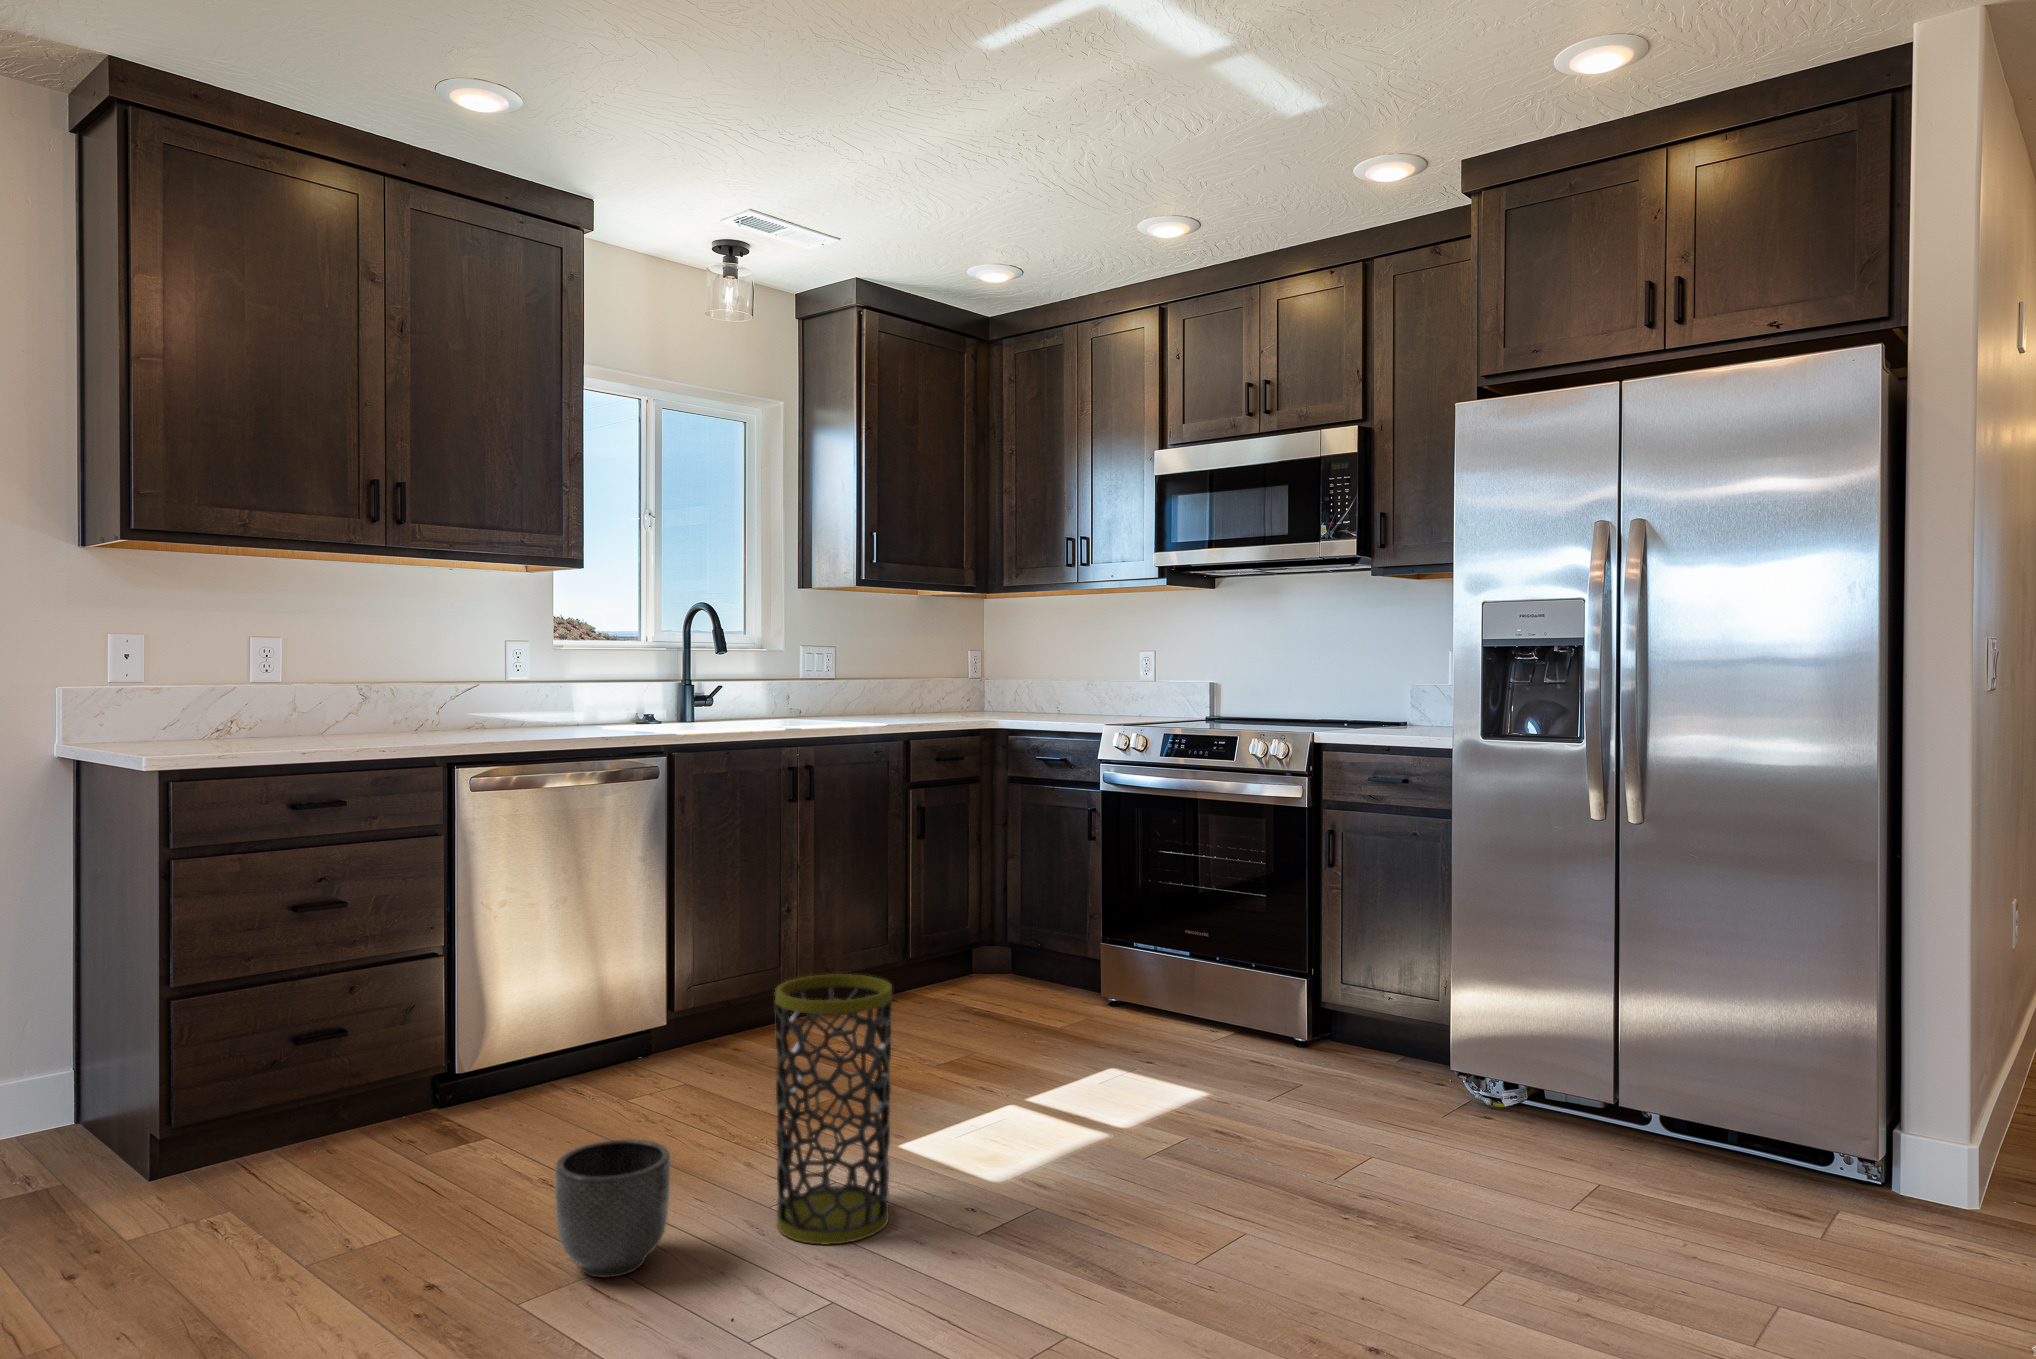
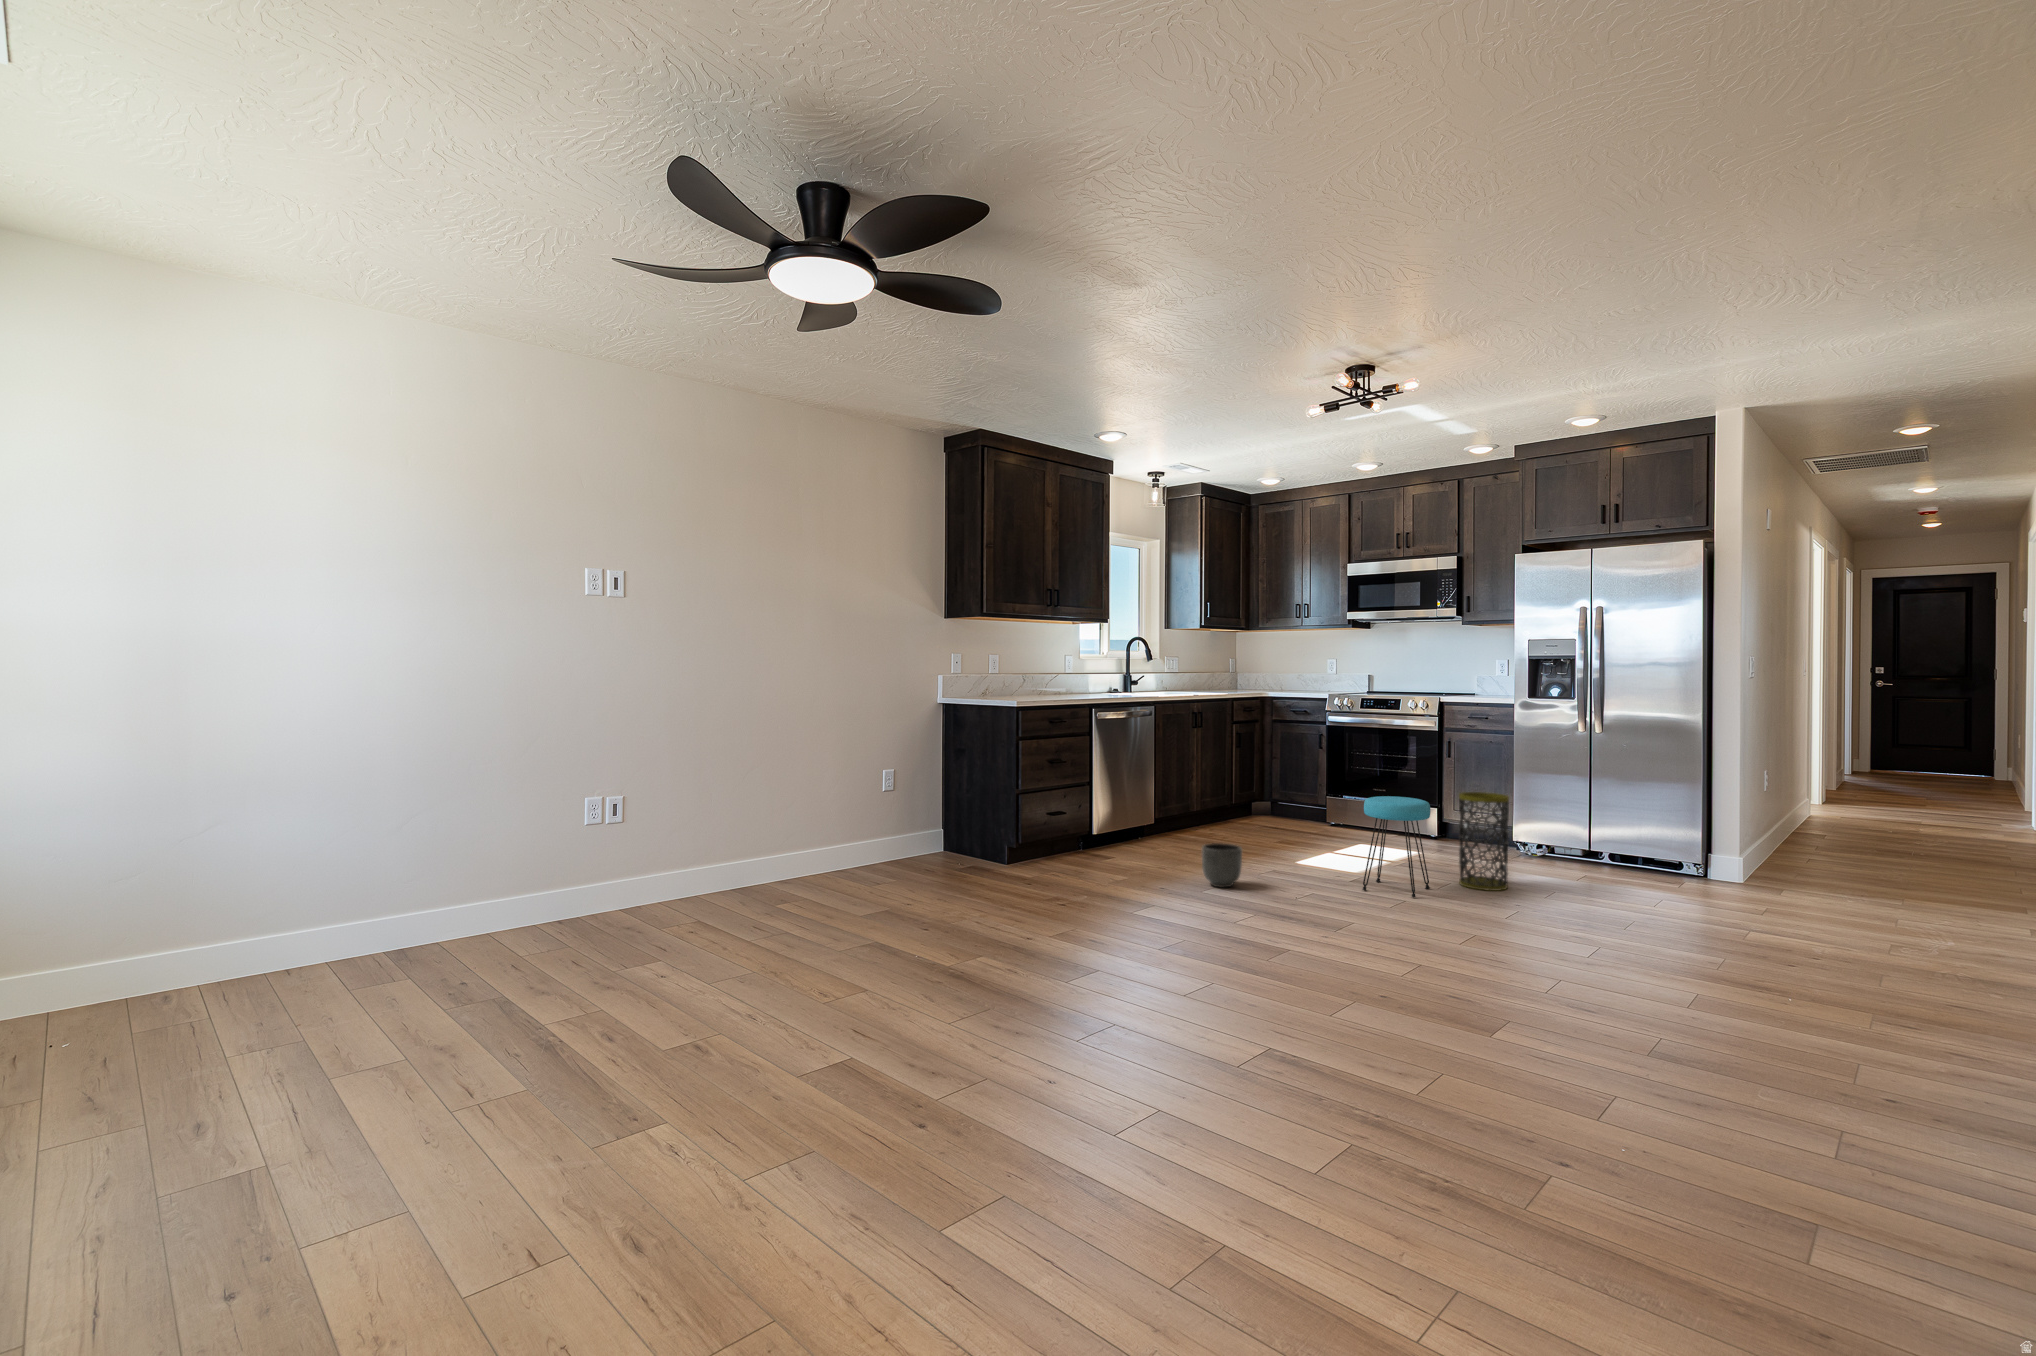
trash can: present [775,974,892,1244] -> present [1459,792,1509,891]
stool: none [984,1007,1176,1315] -> present [1363,796,1430,897]

